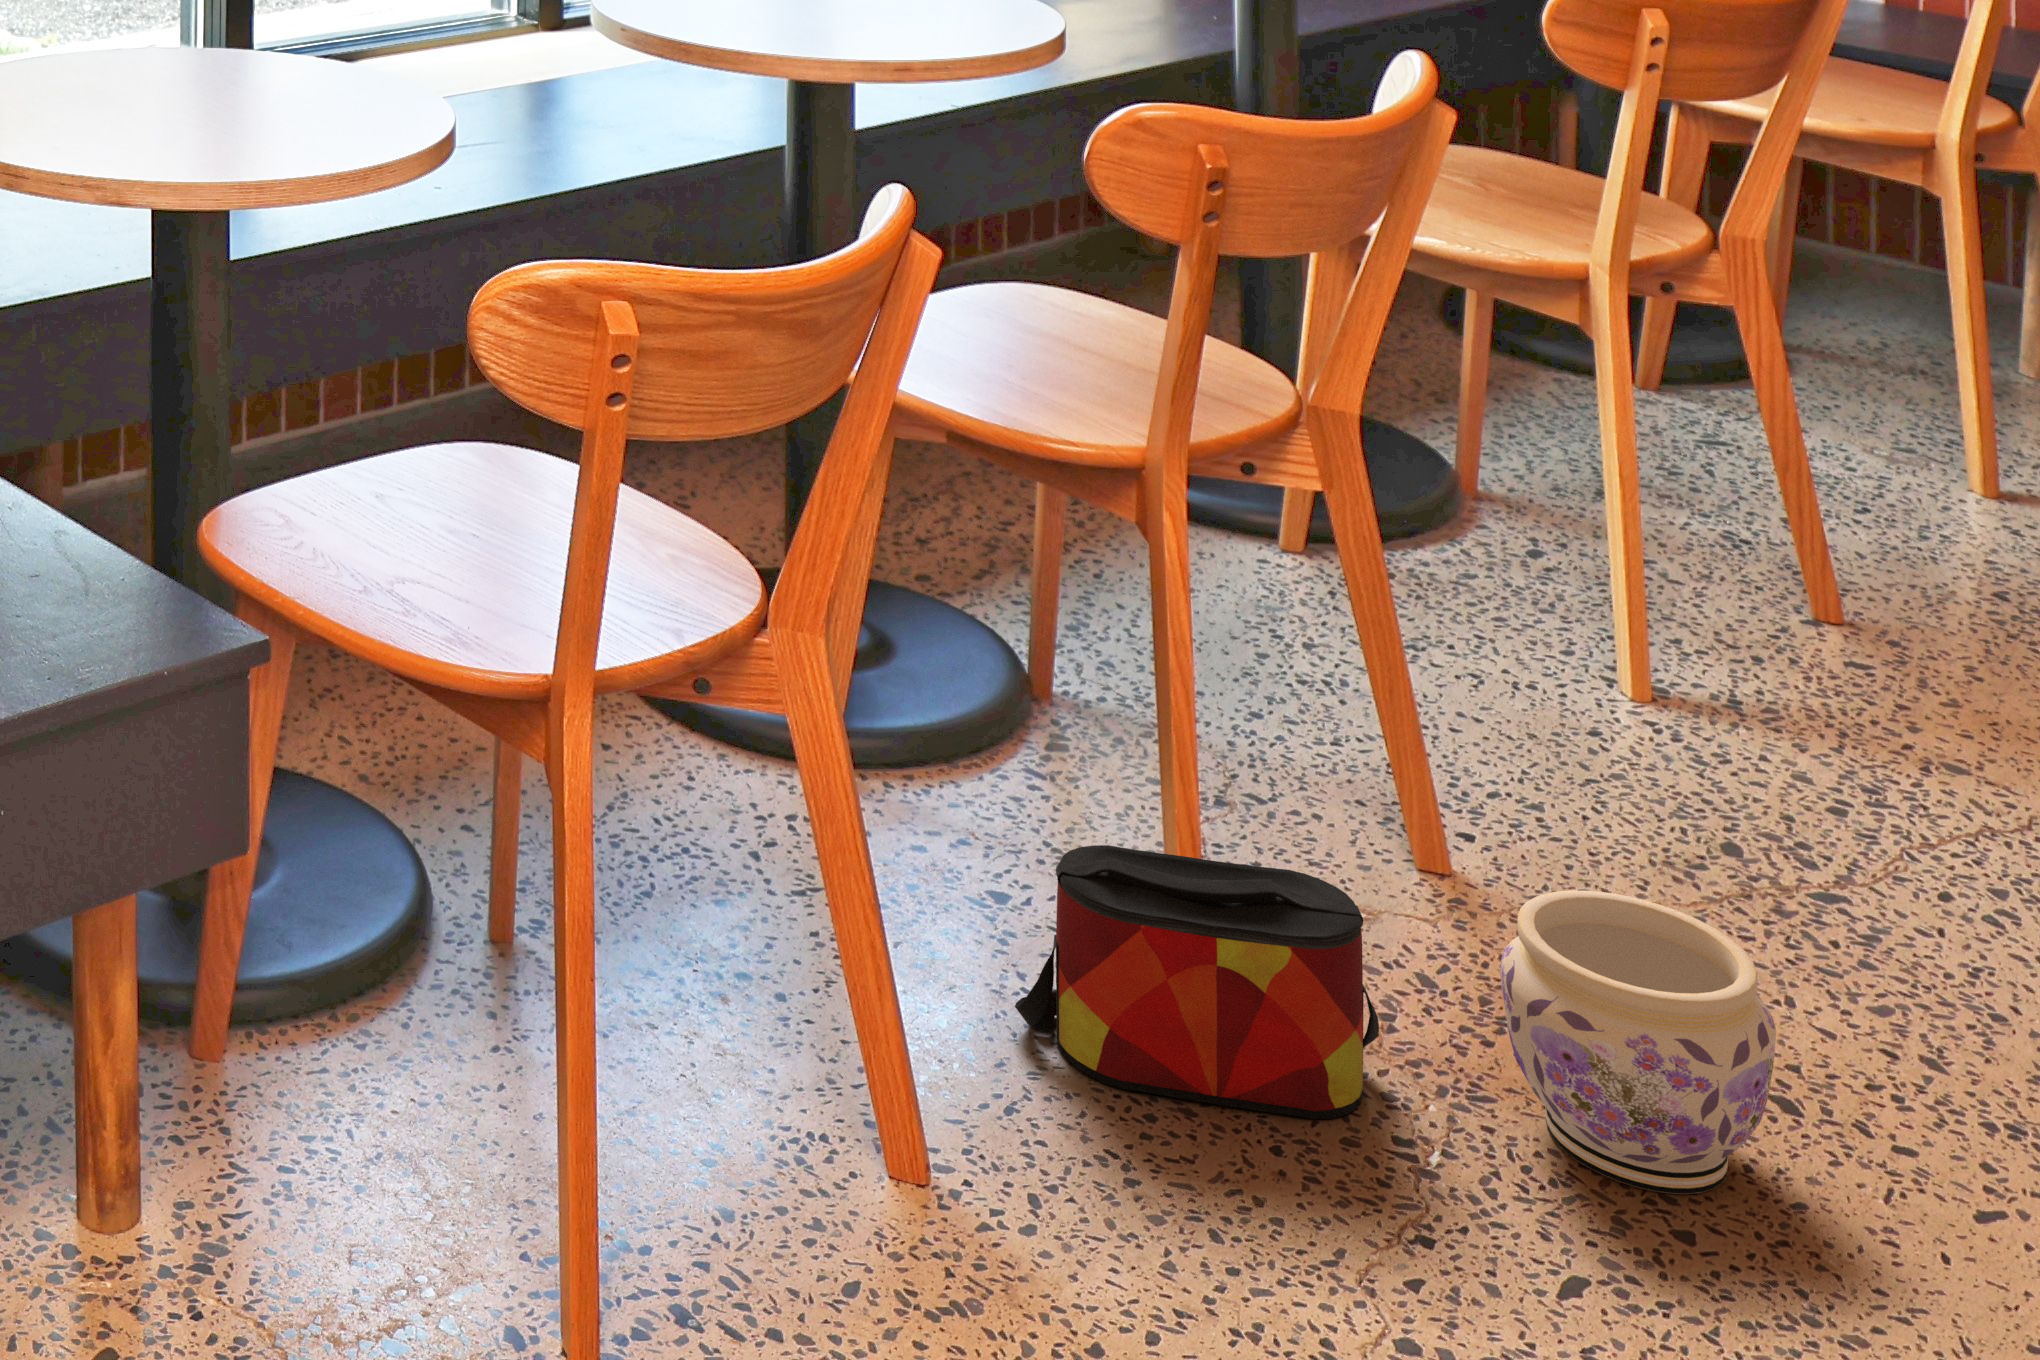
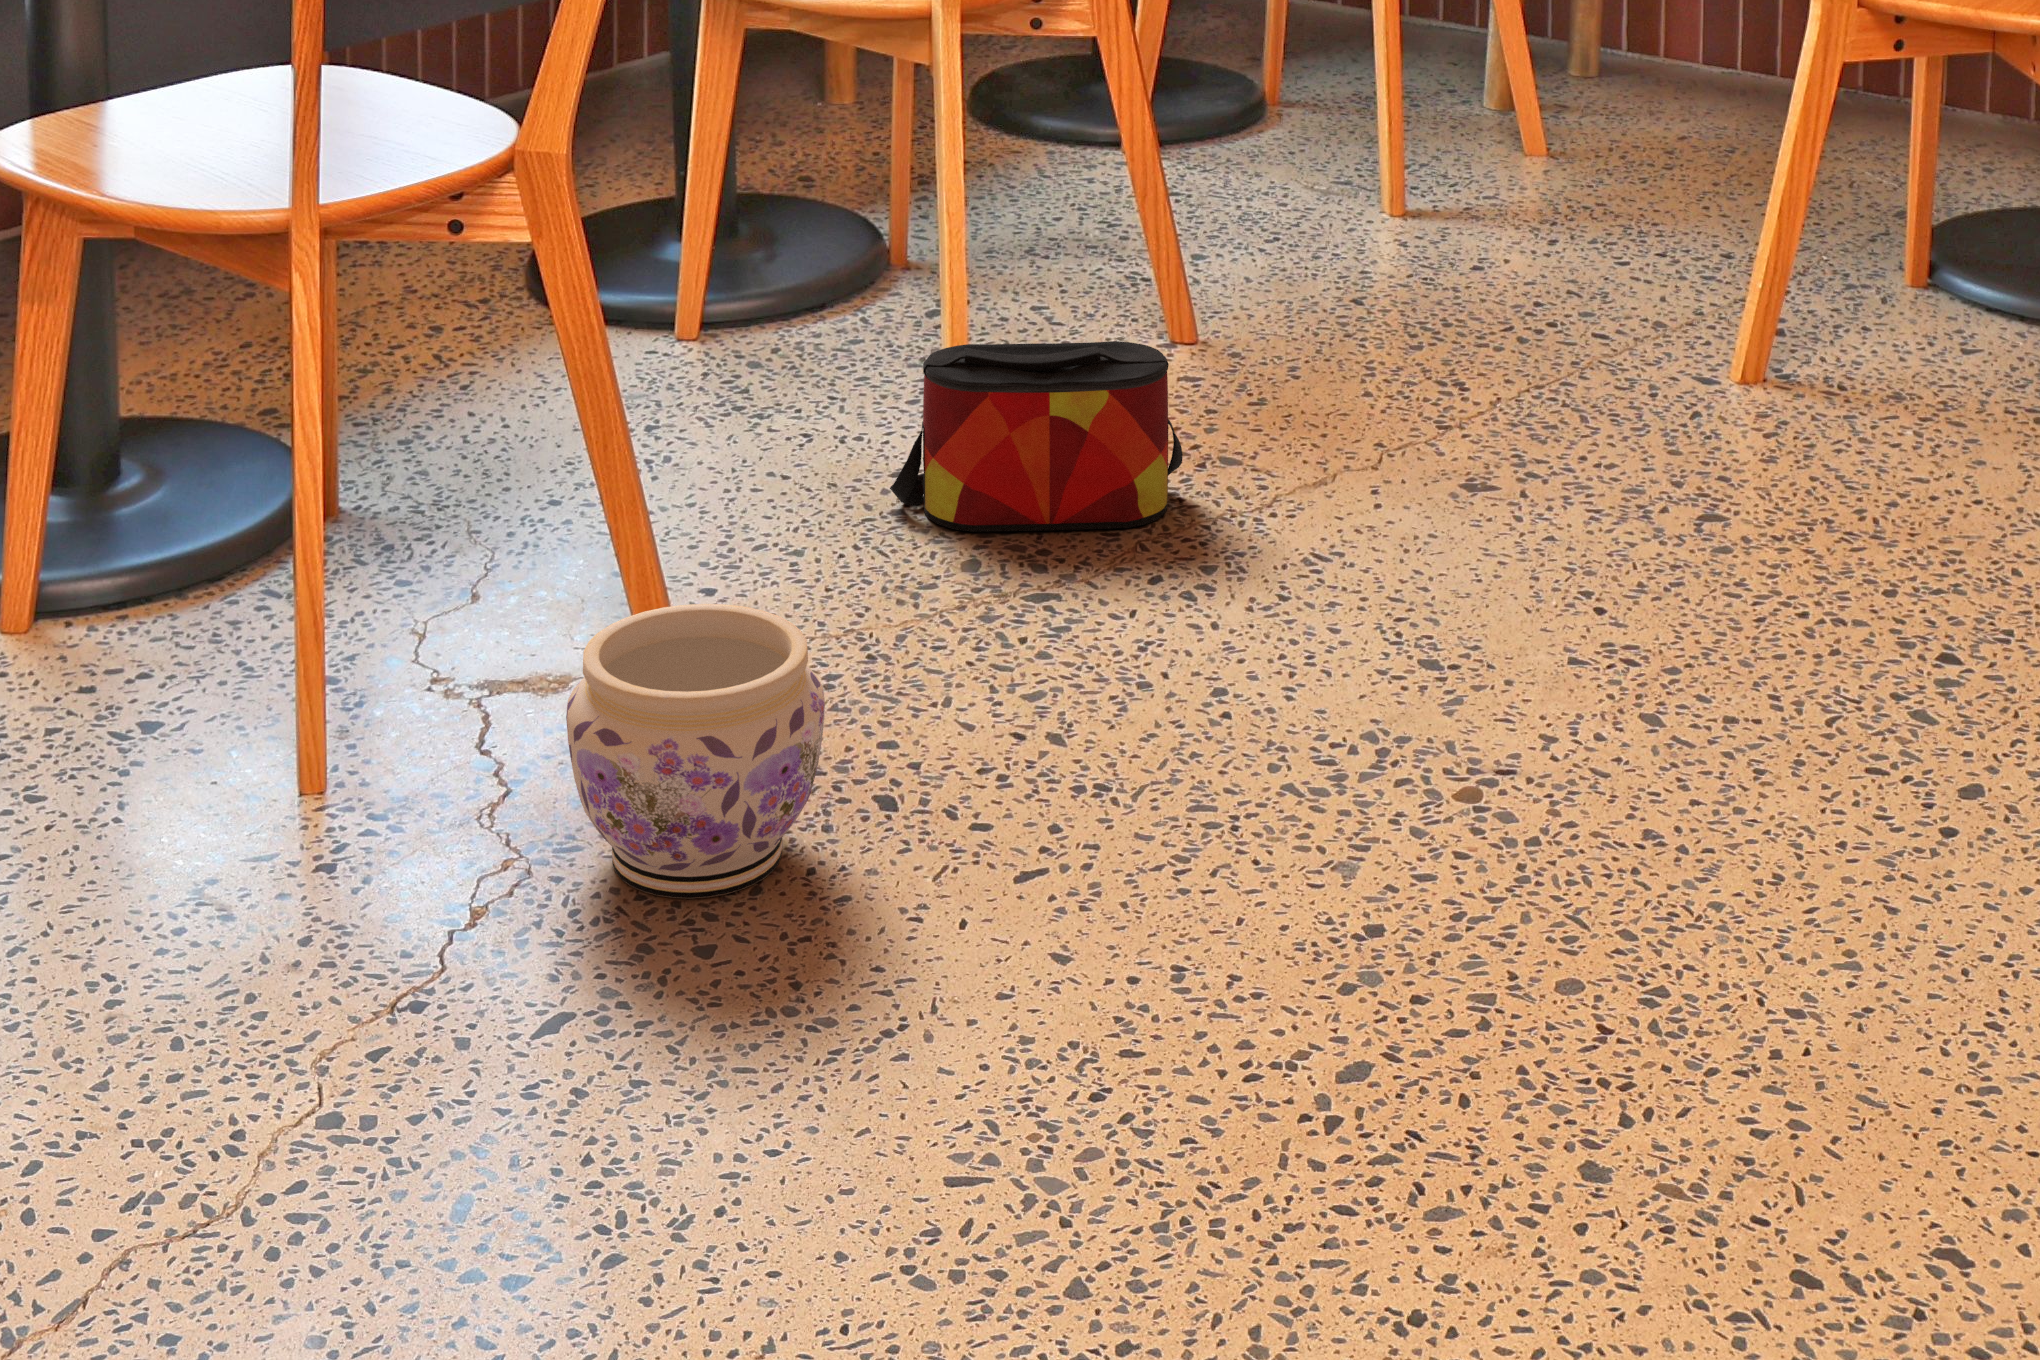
bag: present [1015,845,1379,1119] -> present [890,341,1183,532]

